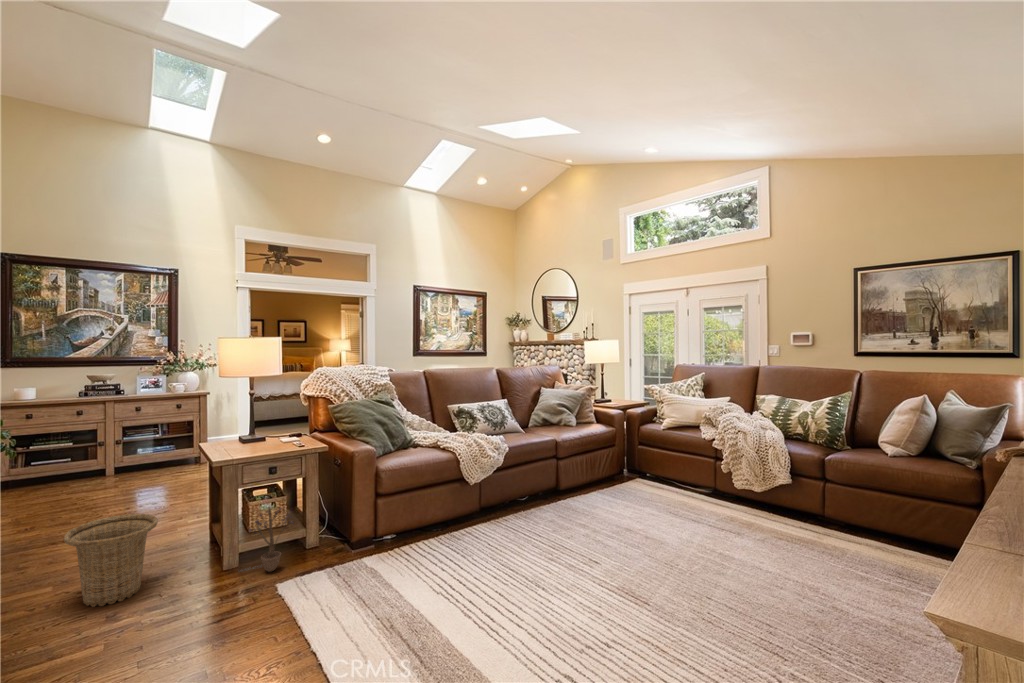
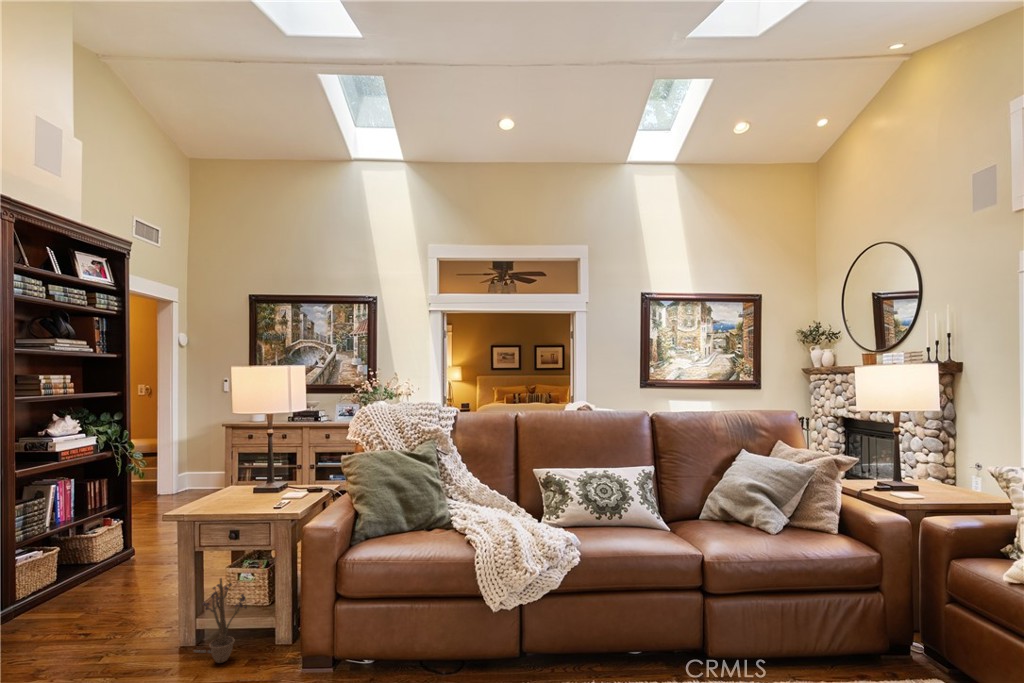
basket: present [64,514,158,607] -> none [57,554,150,650]

